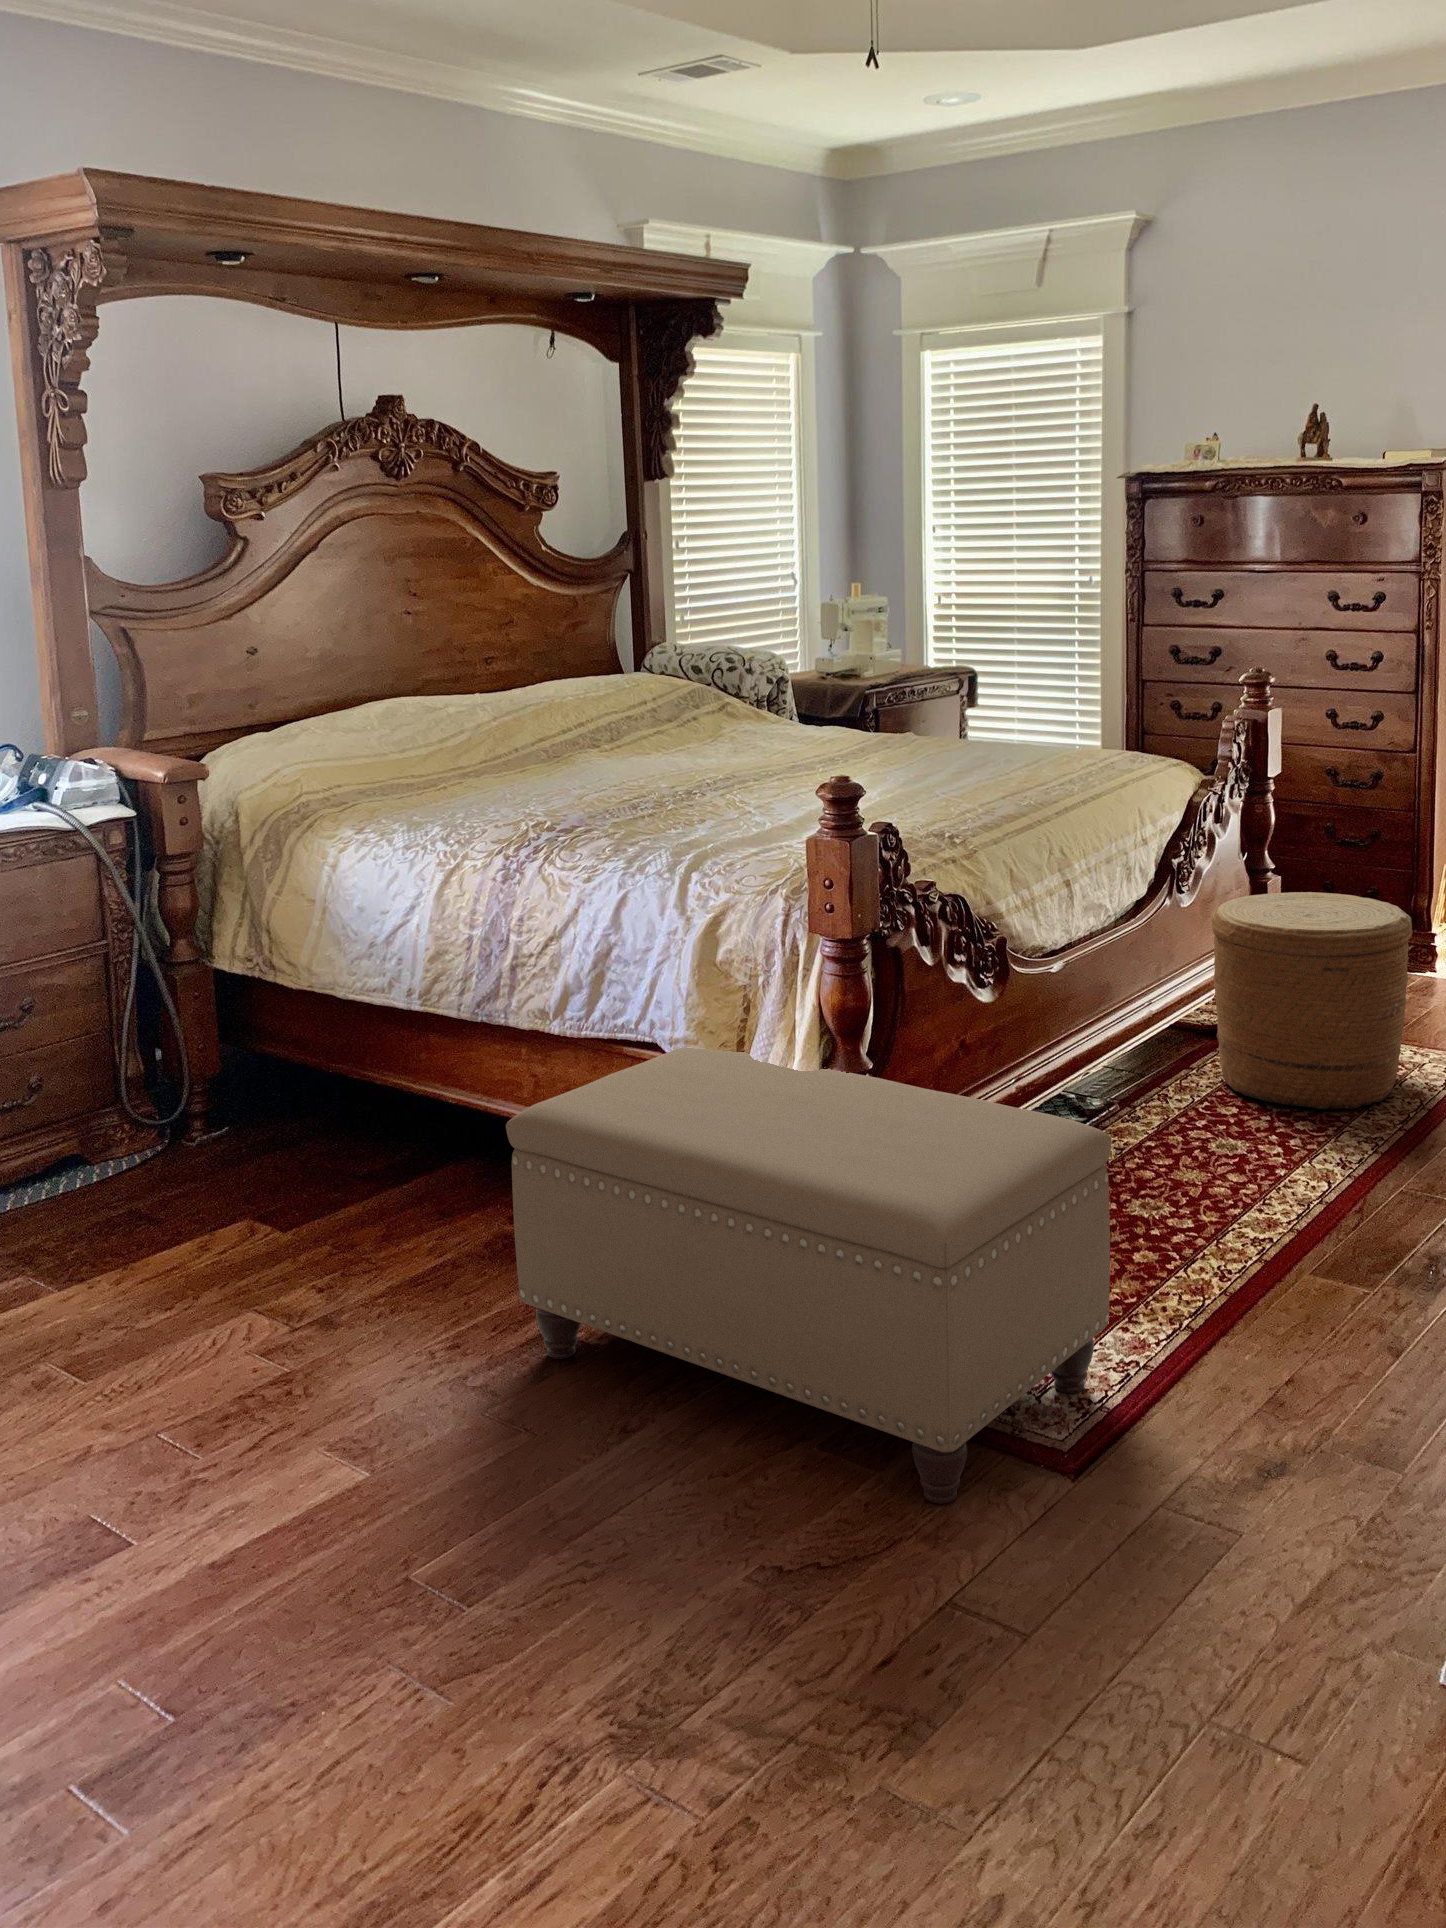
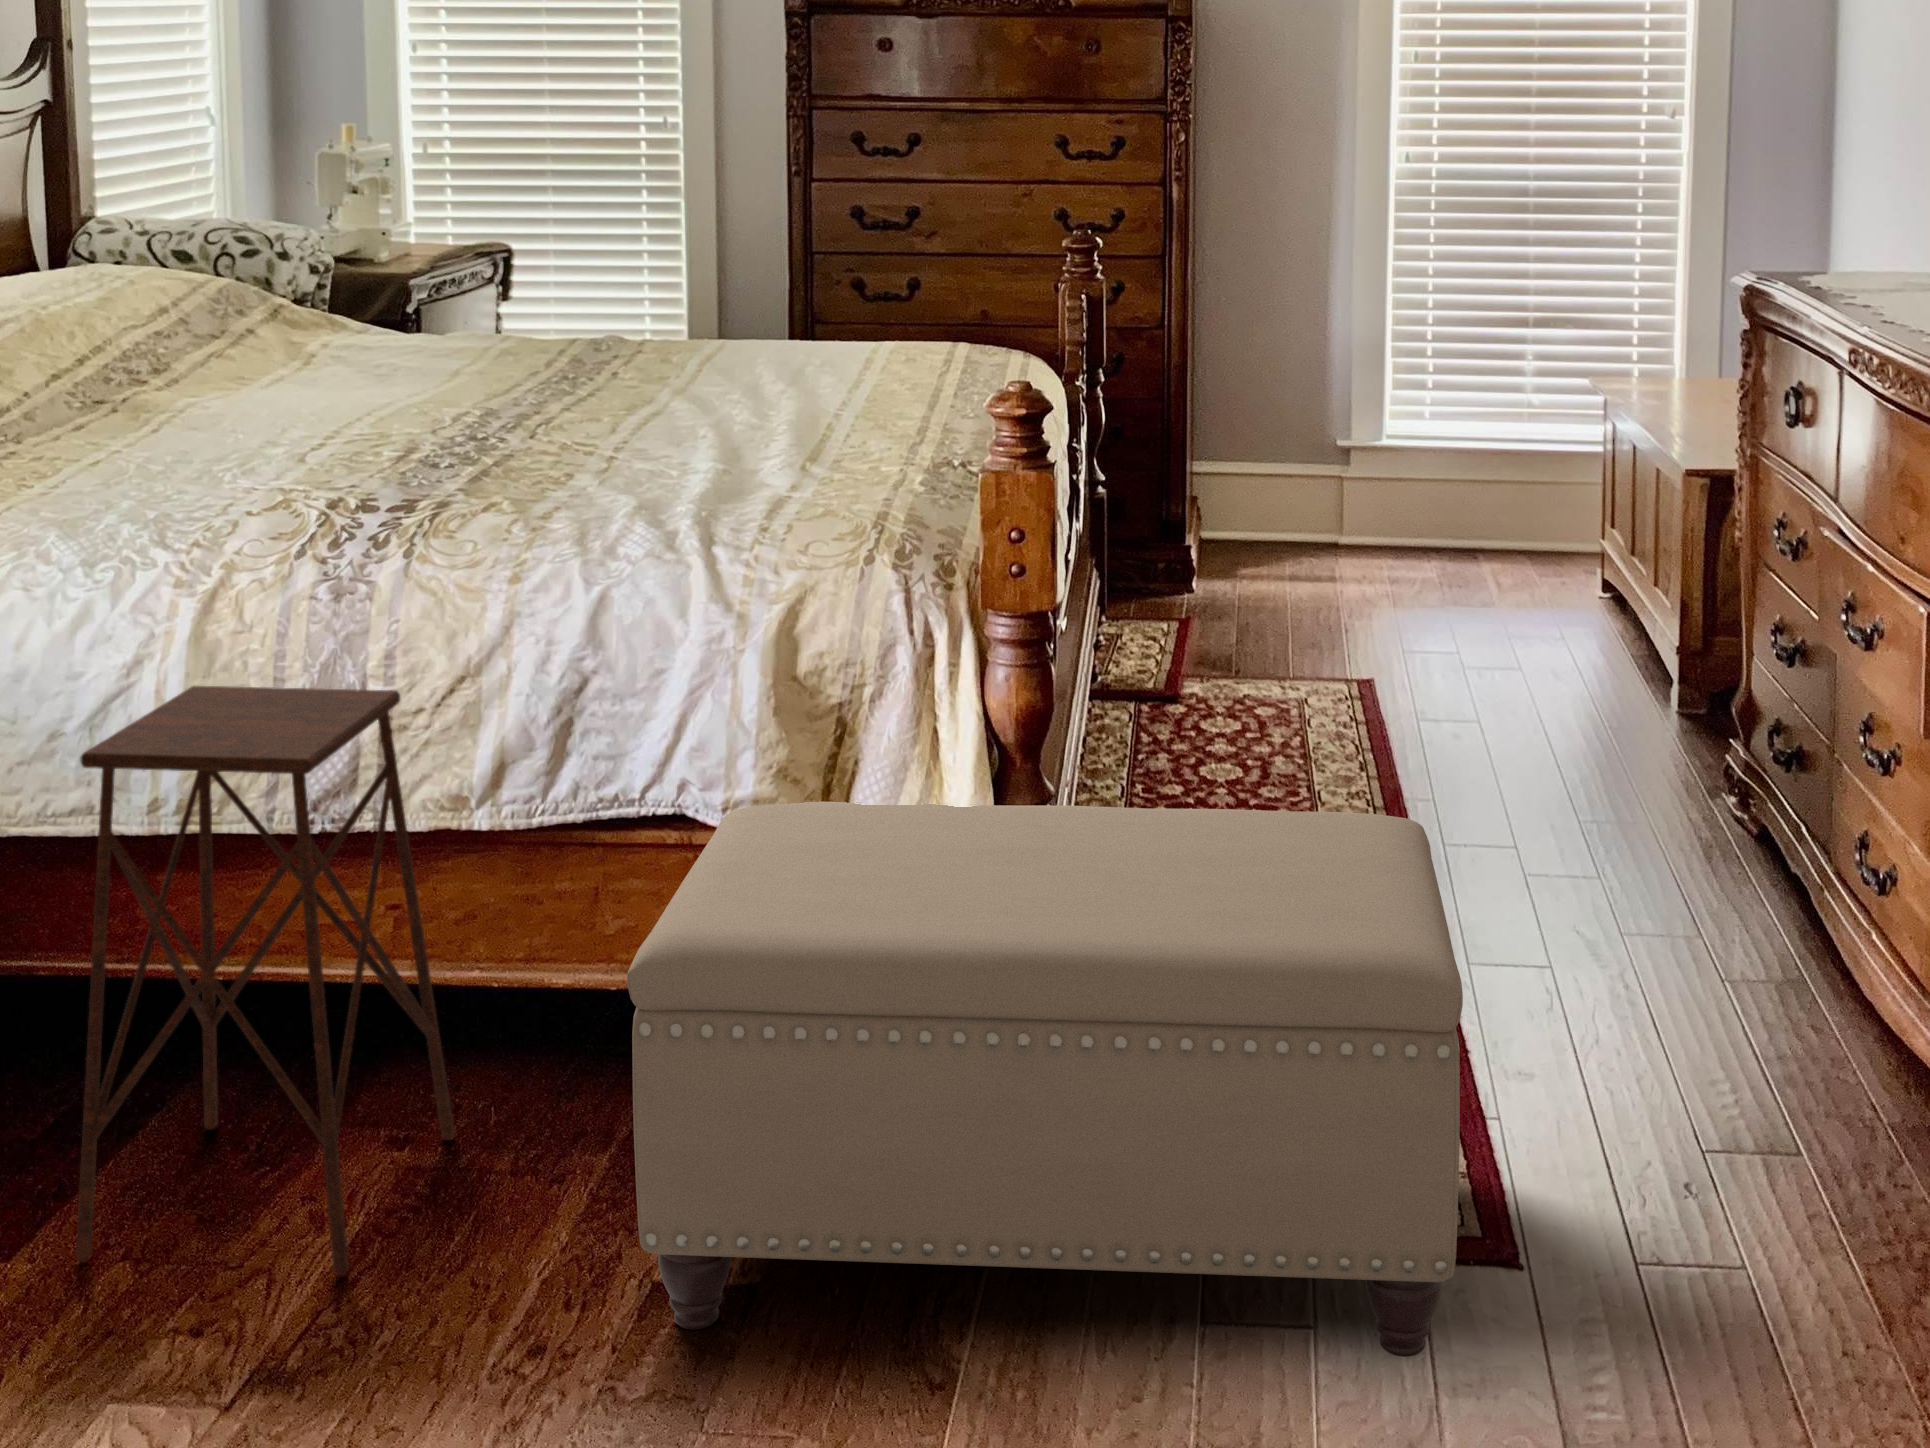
woven basket: present [1211,892,1412,1109] -> none [1098,503,1333,770]
side table: none [318,925,550,1281] -> present [76,686,455,1275]

